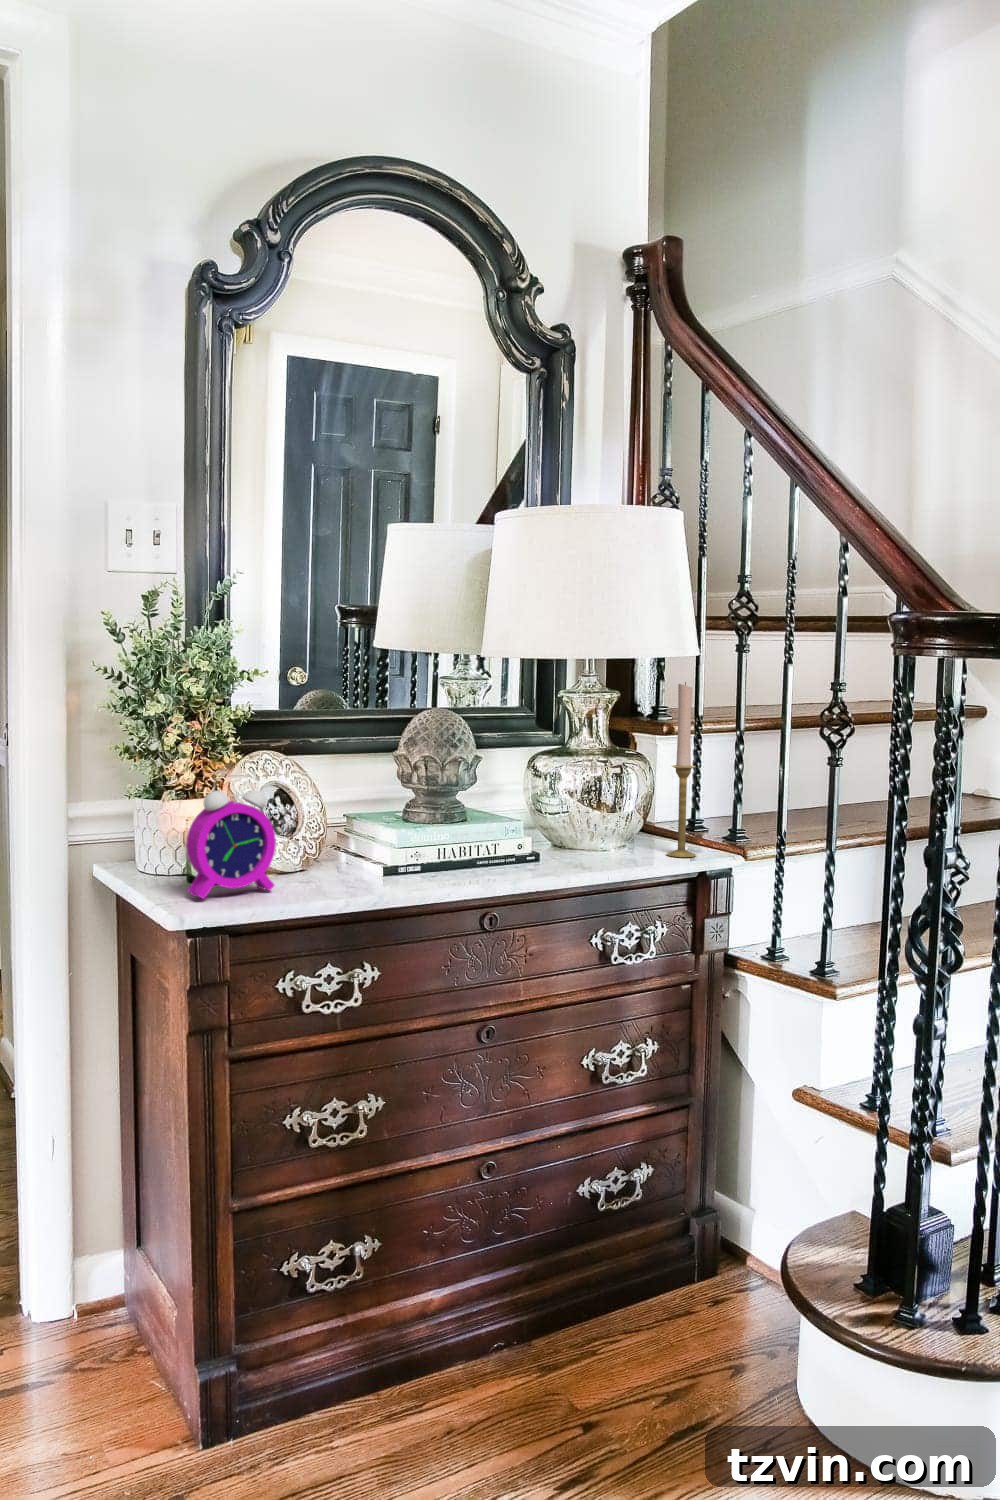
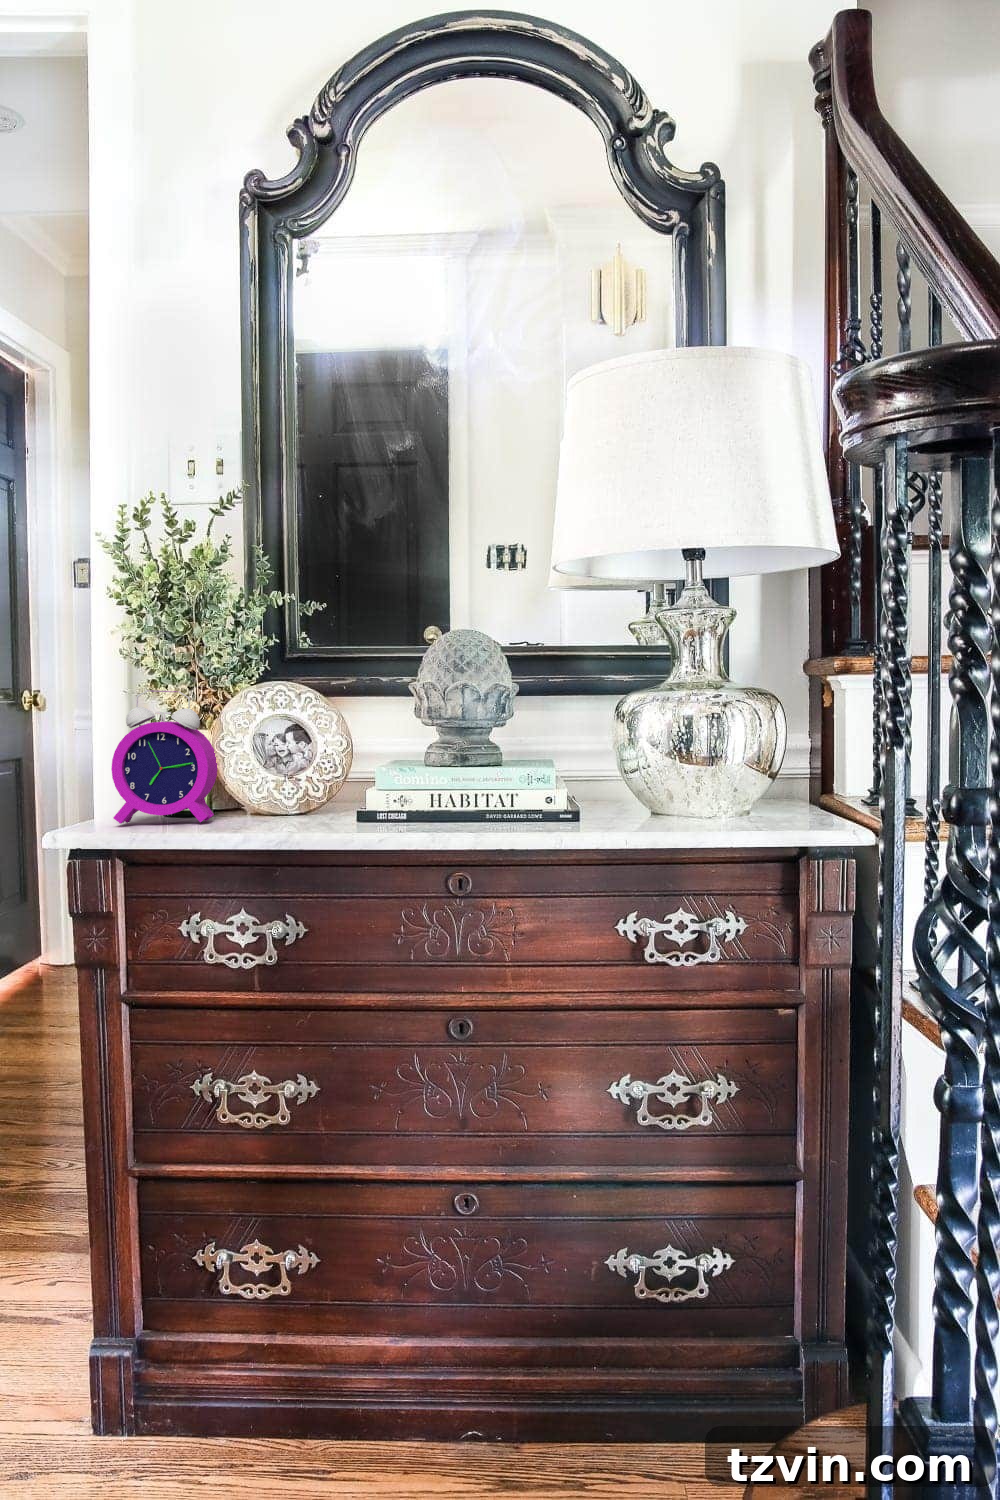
candlestick: present [667,682,696,857] -> none [761,577,804,825]

